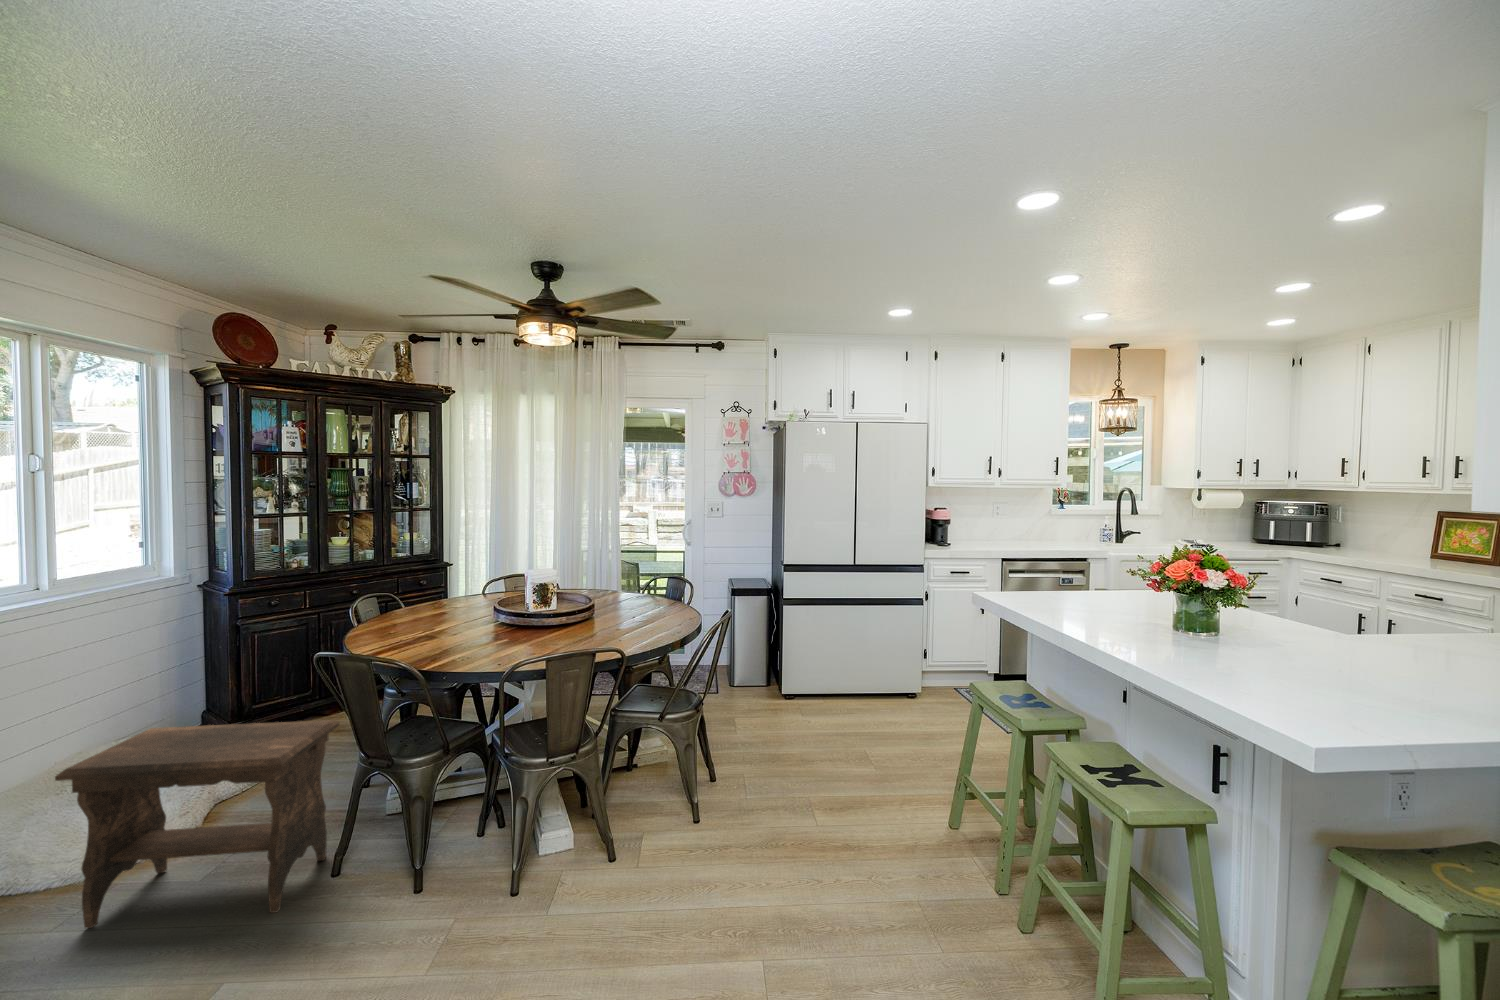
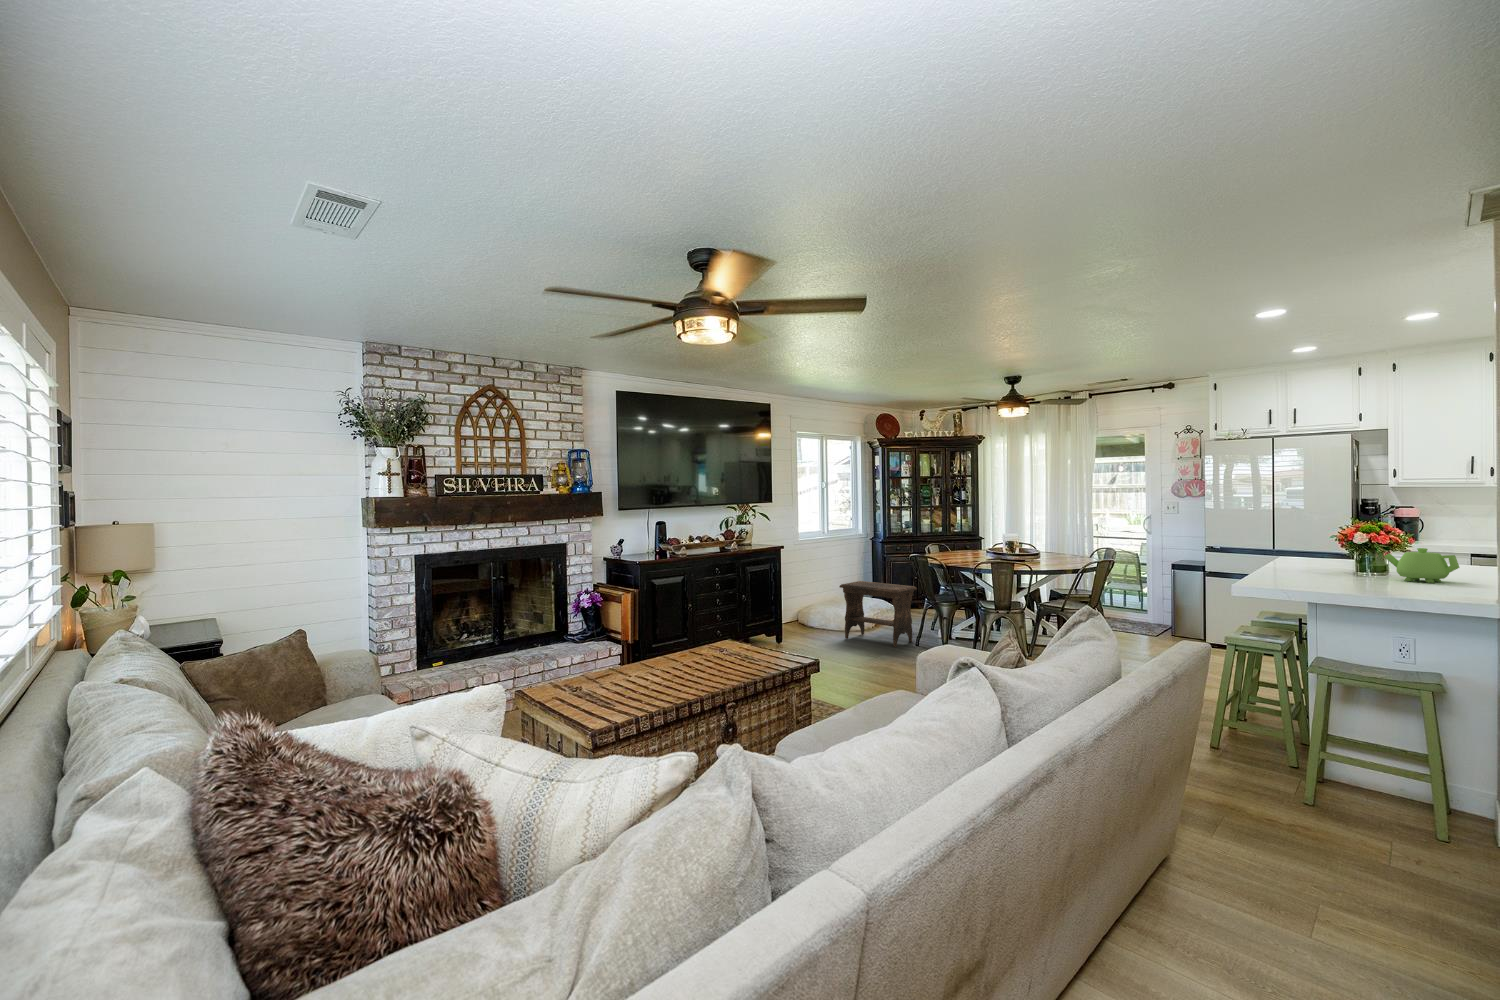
teapot: none [1300,591,1409,650] -> present [1384,548,1459,583]

